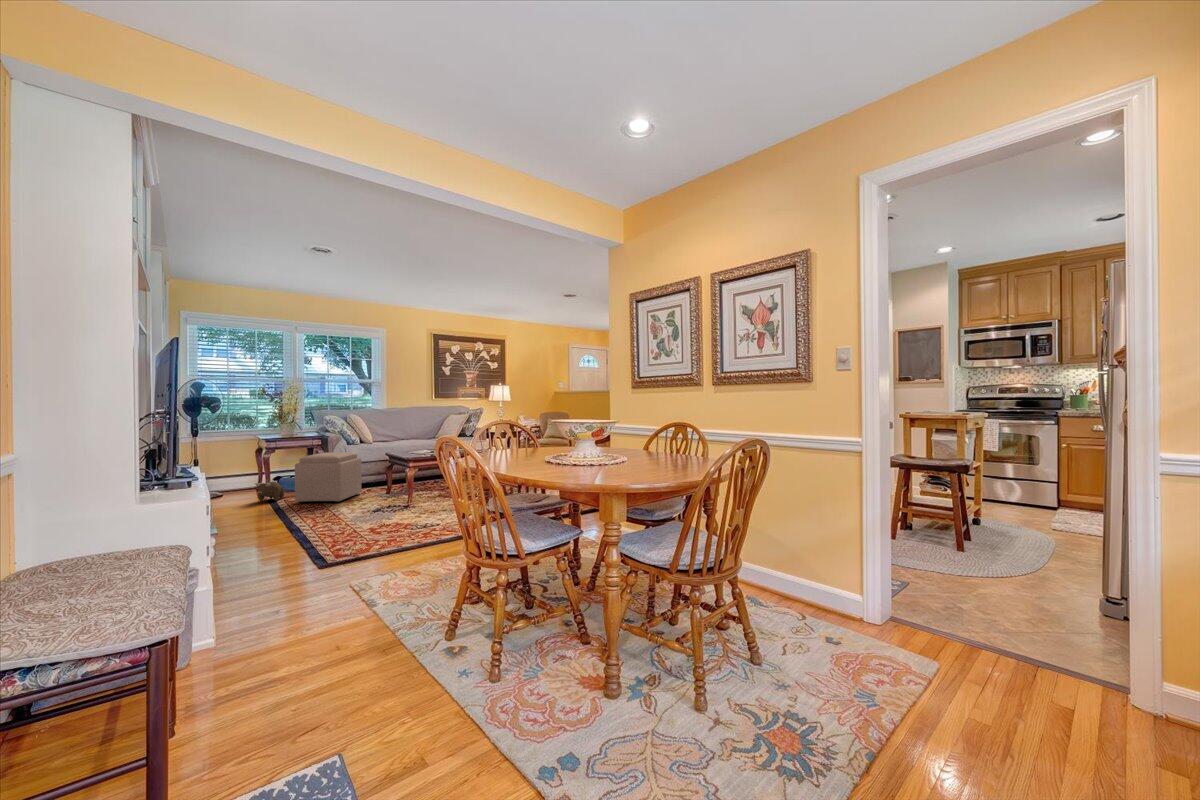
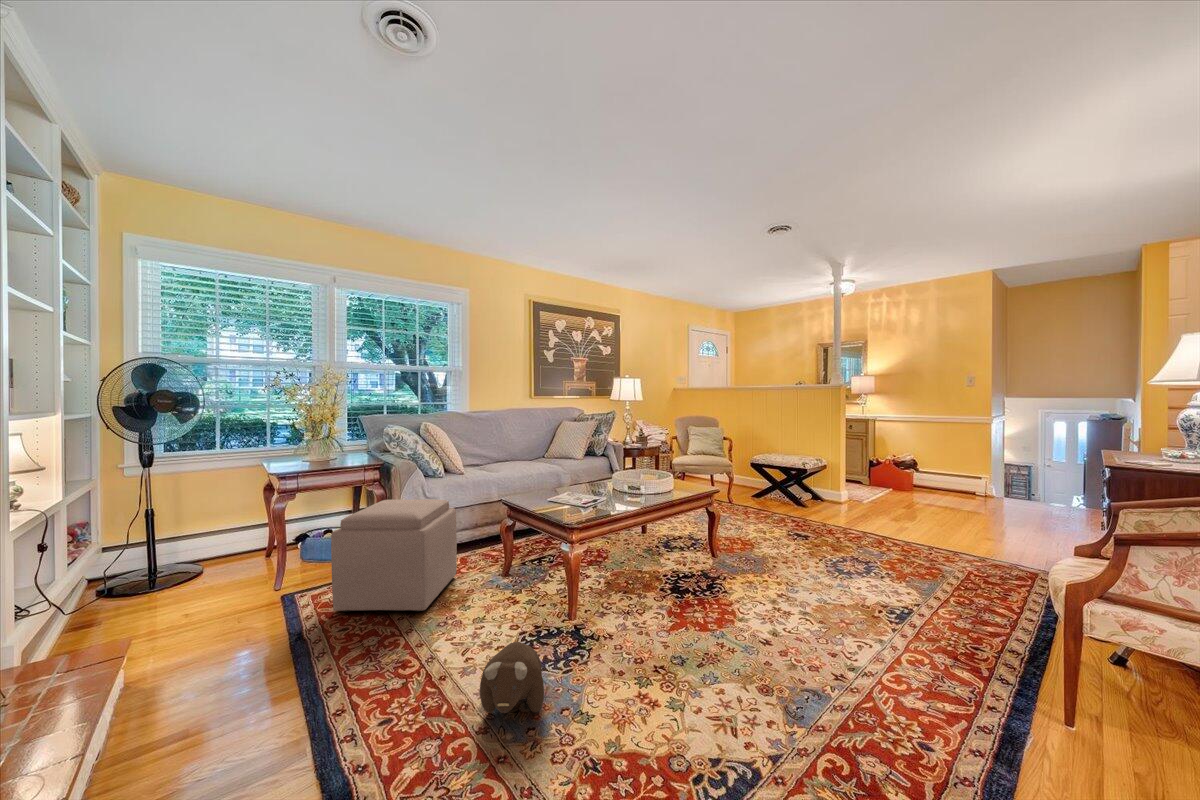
plush toy: present [255,481,284,501] -> present [480,642,544,713]

